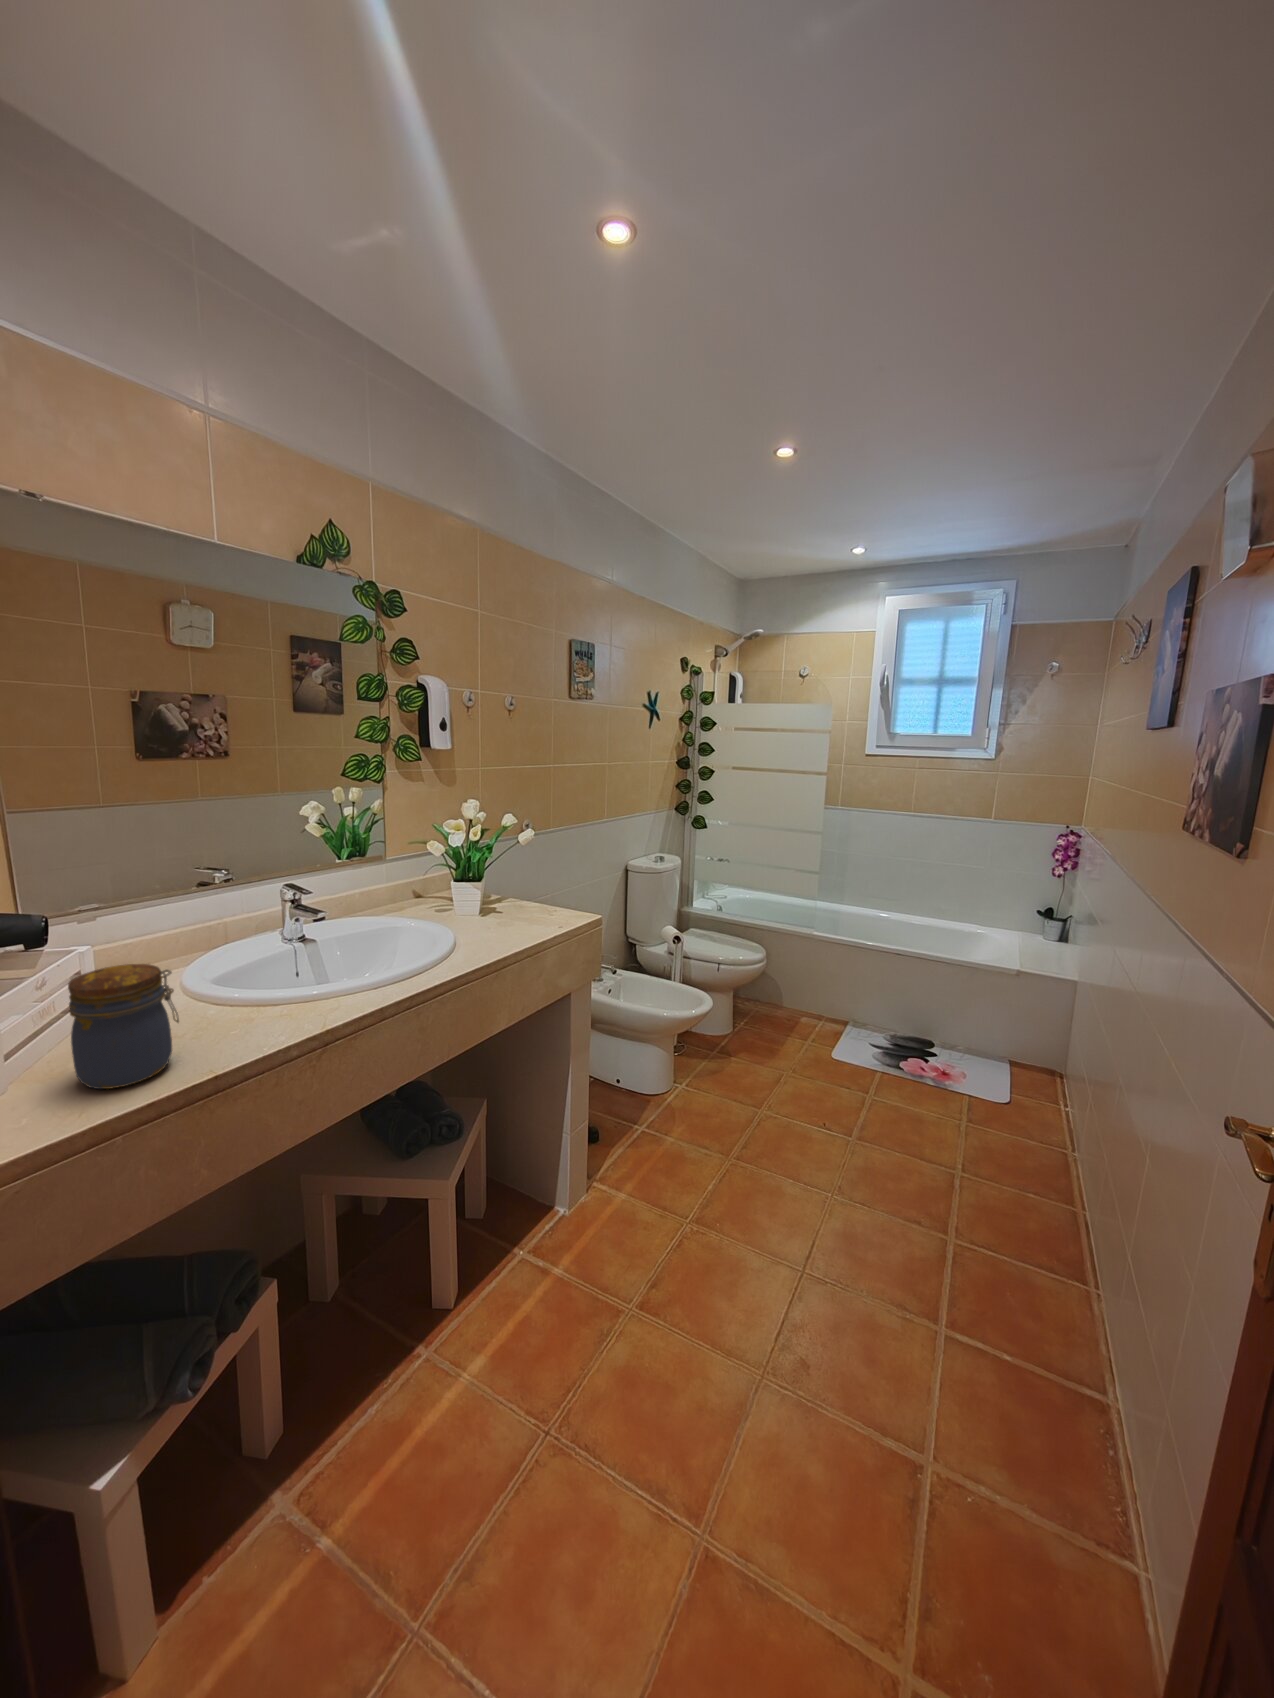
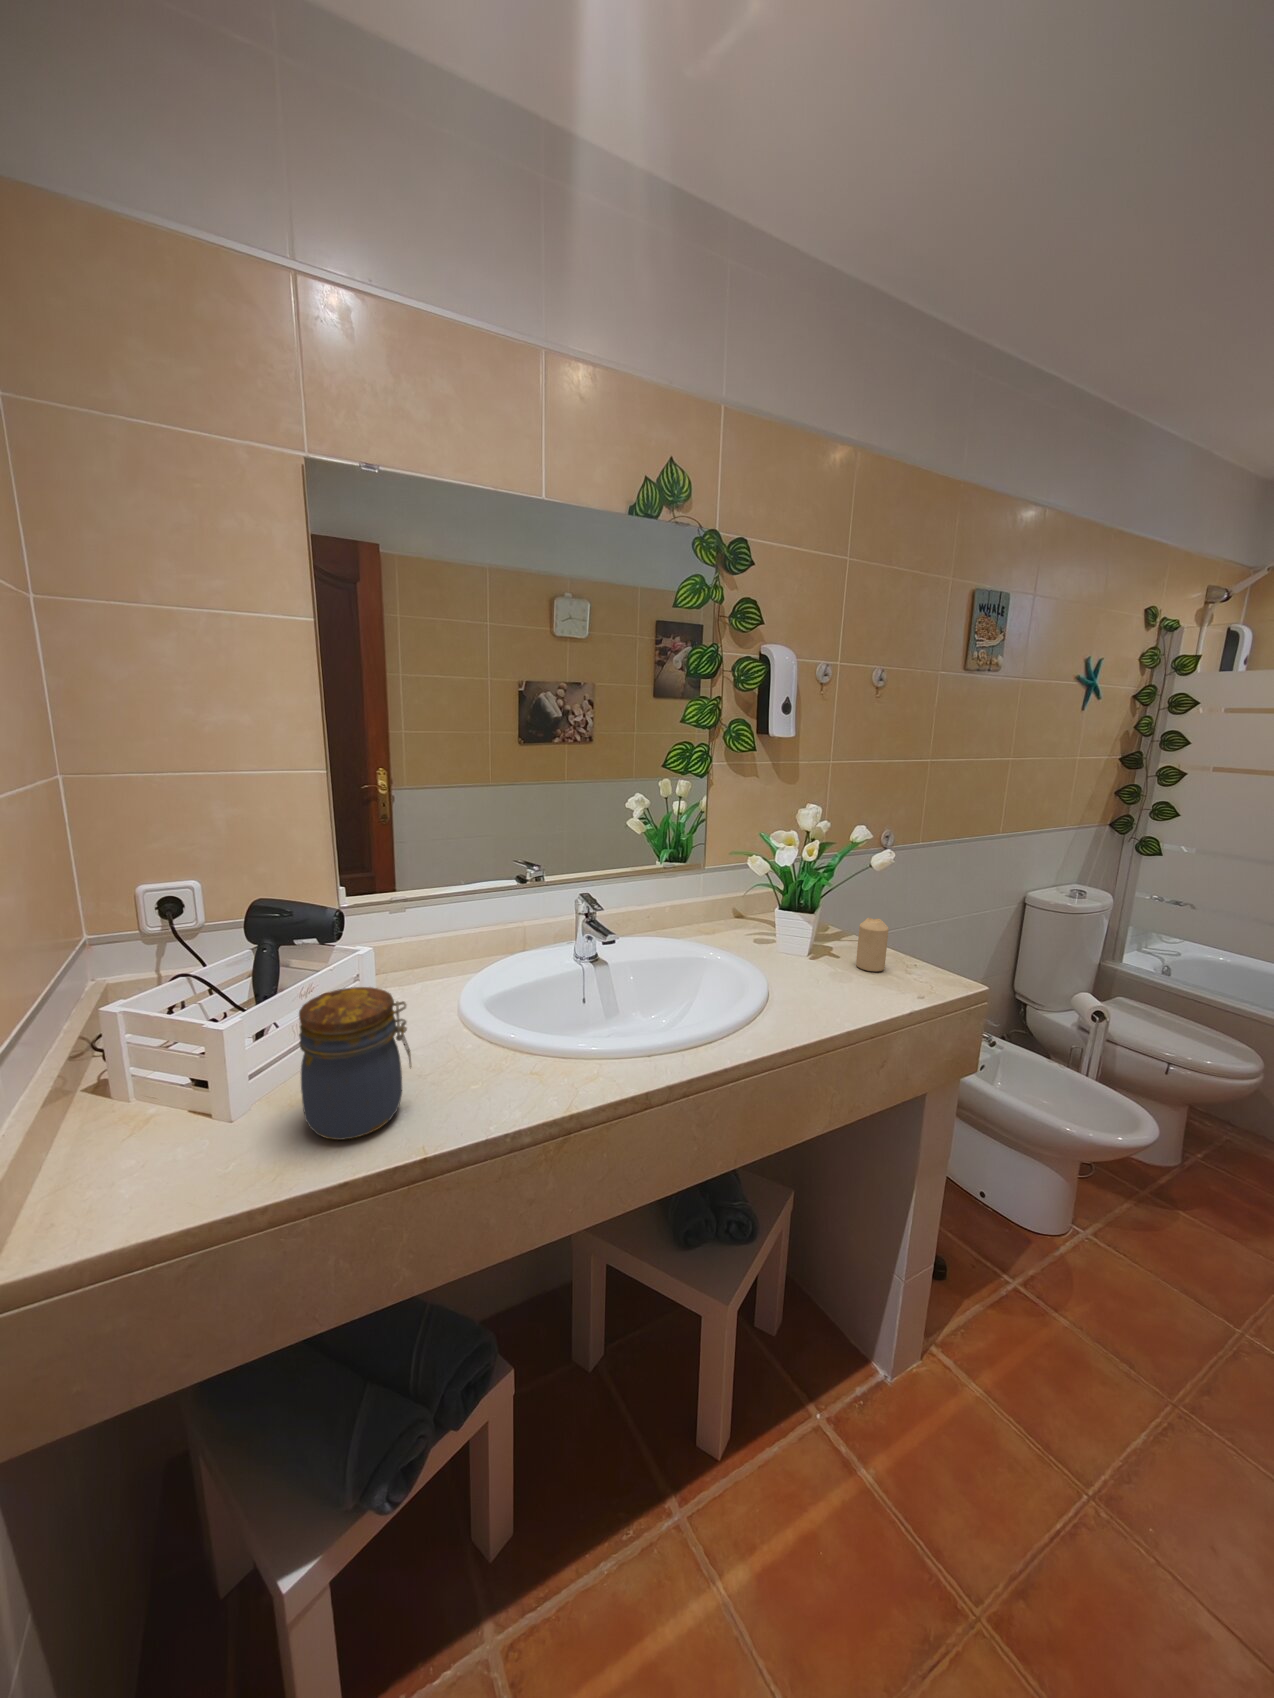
candle: none [515,881,535,919] -> present [856,918,889,971]

